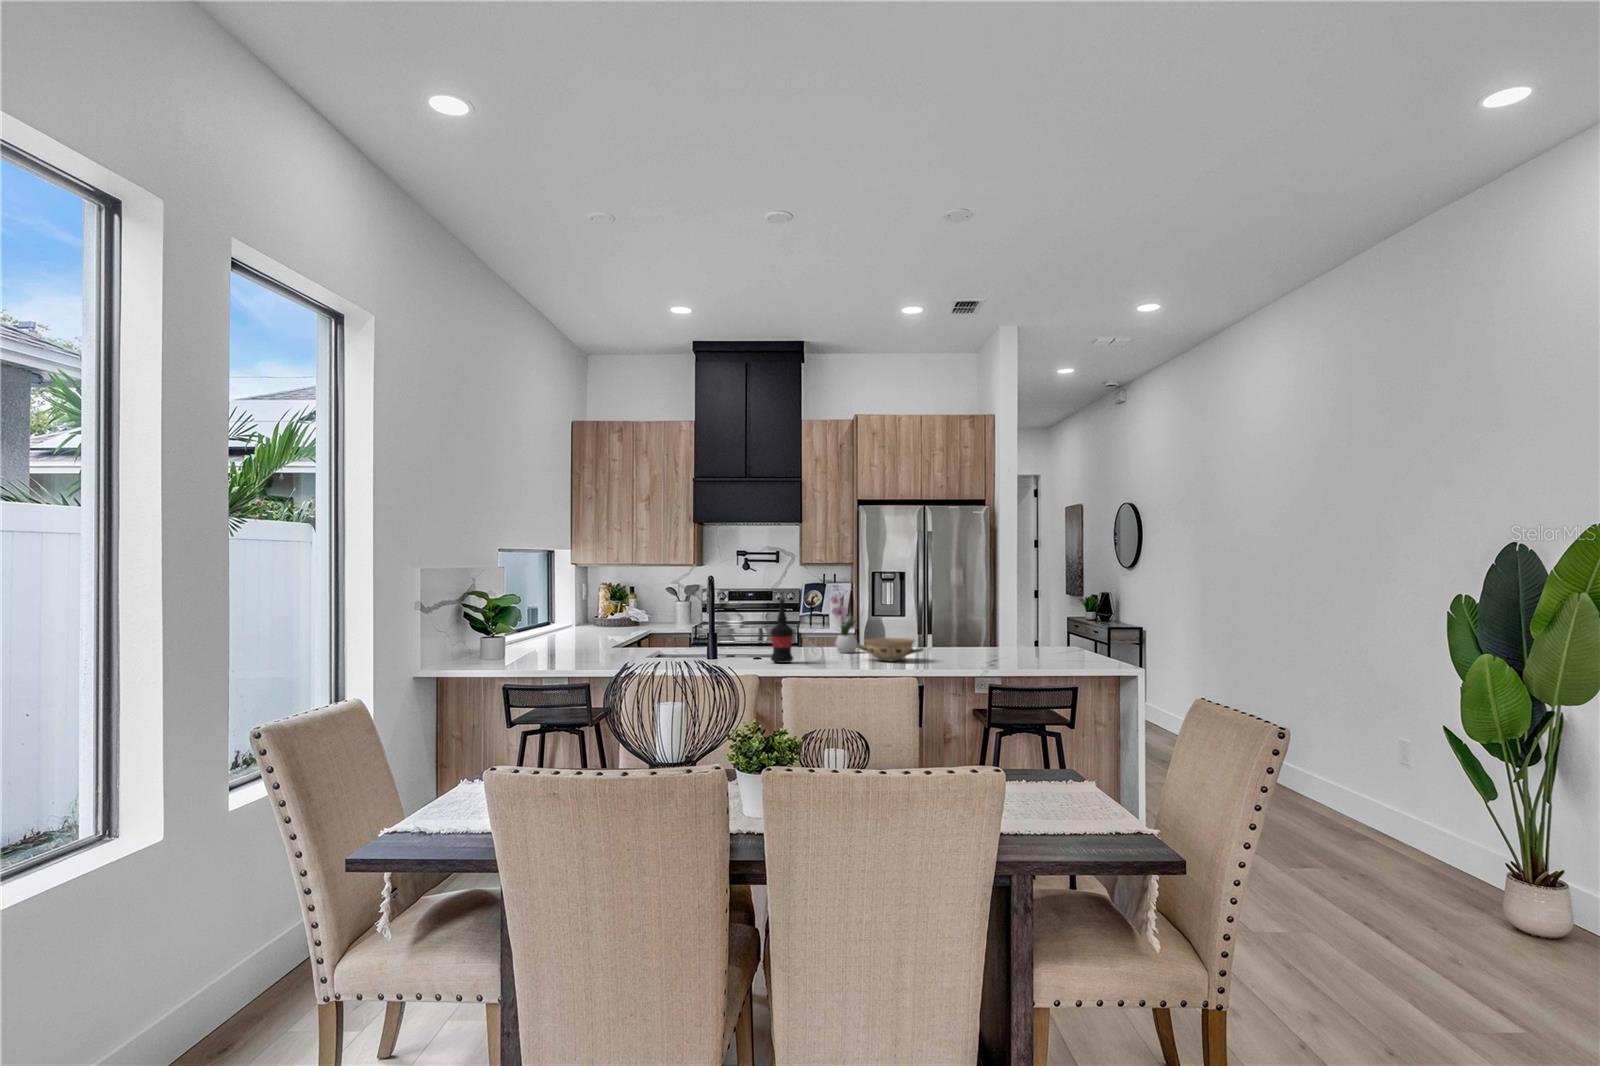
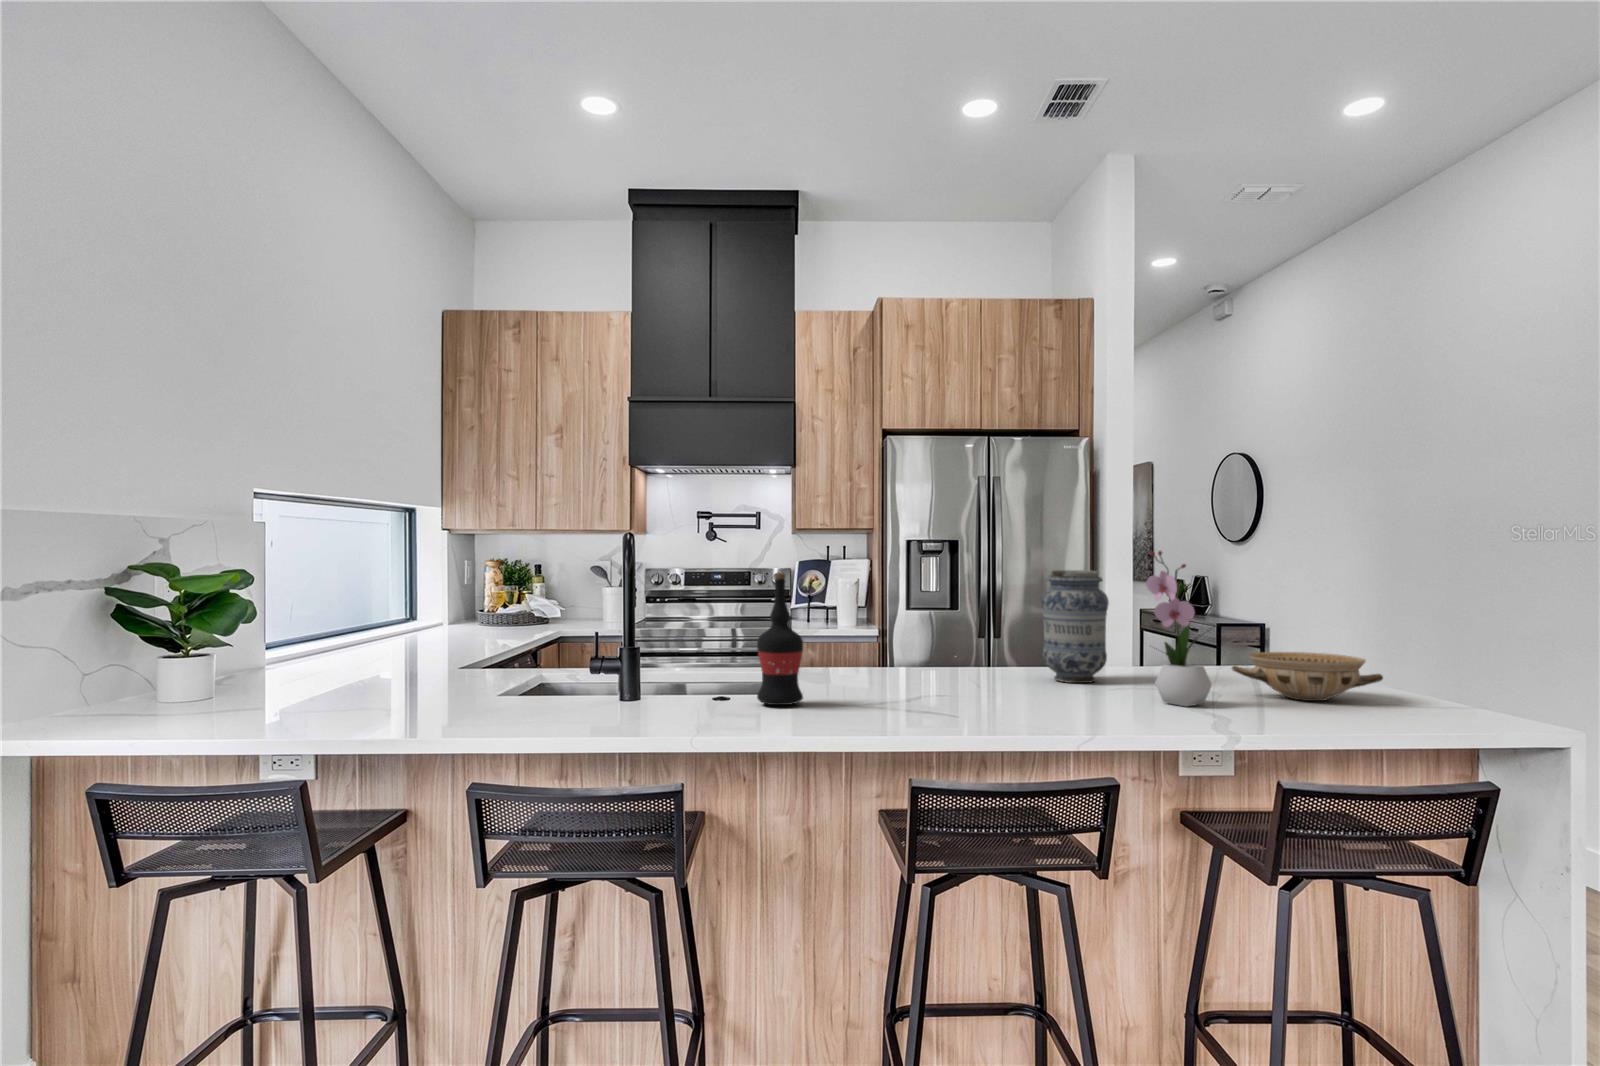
flower arrangement: present [830,589,858,653] -> present [1146,551,1212,706]
vase: none [927,594,962,656] -> present [1041,570,1109,683]
ceramic bowl: present [856,638,923,661] -> present [1232,652,1383,701]

